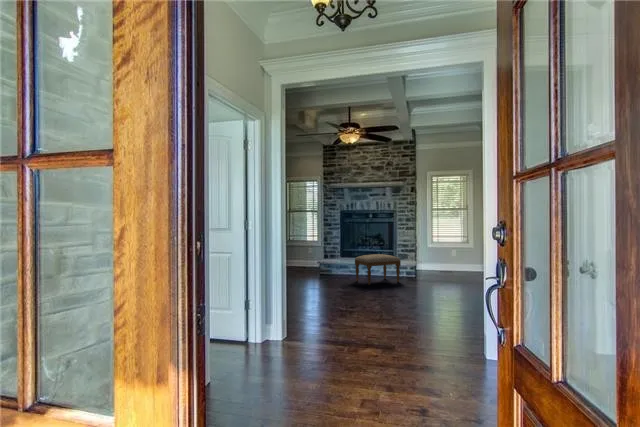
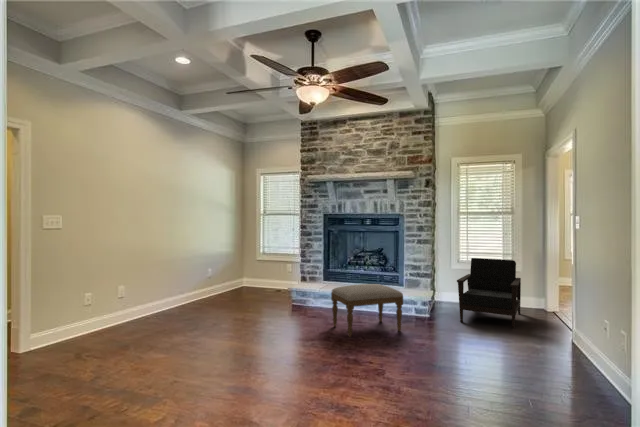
armchair: none [433,239,472,280] -> present [457,258,521,329]

